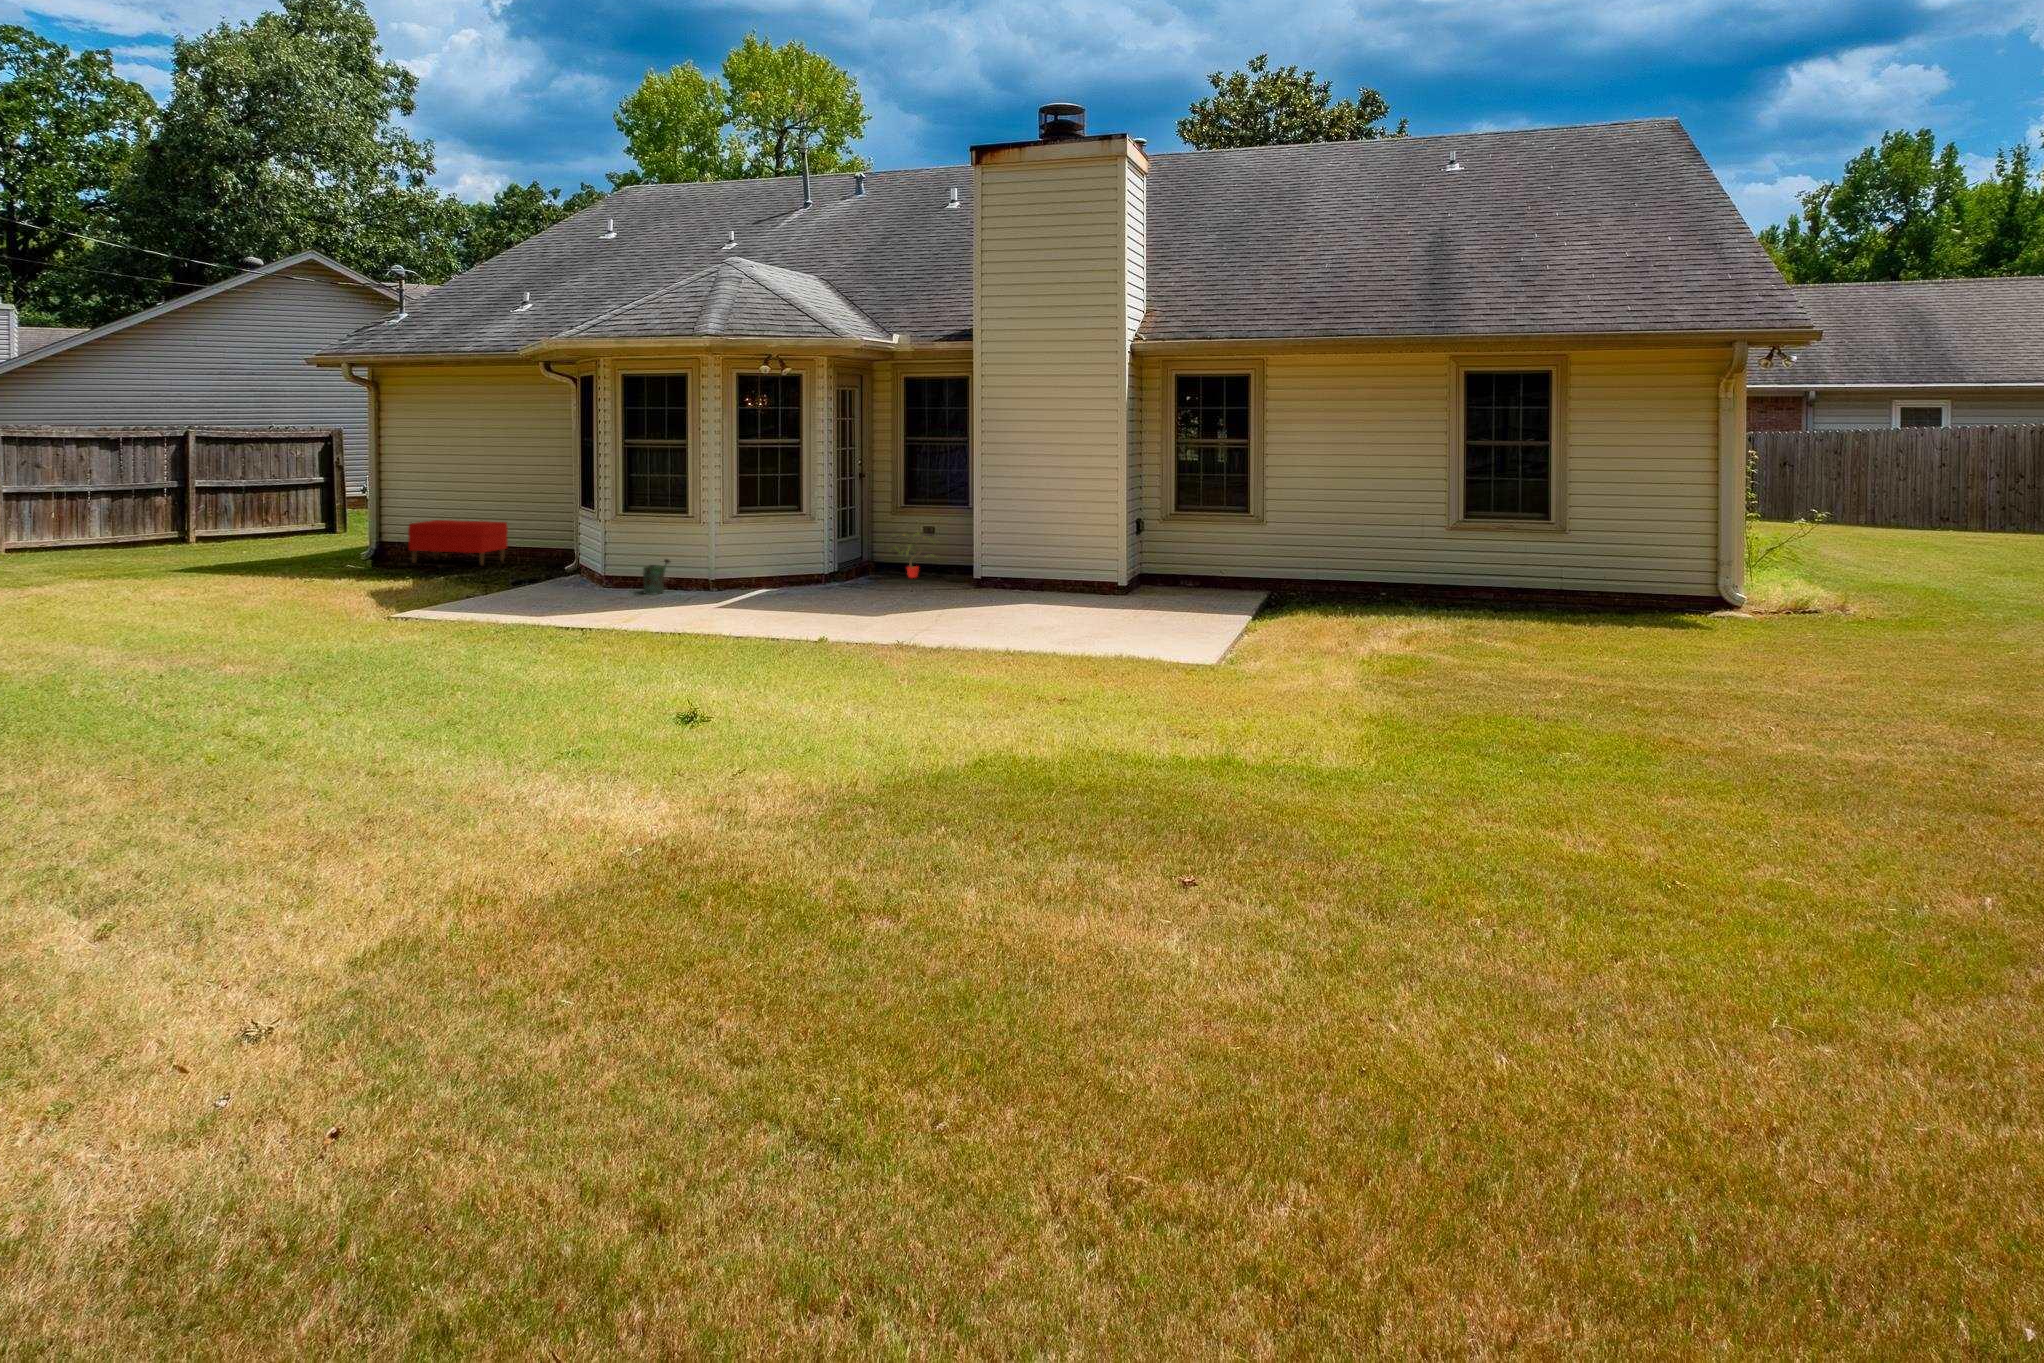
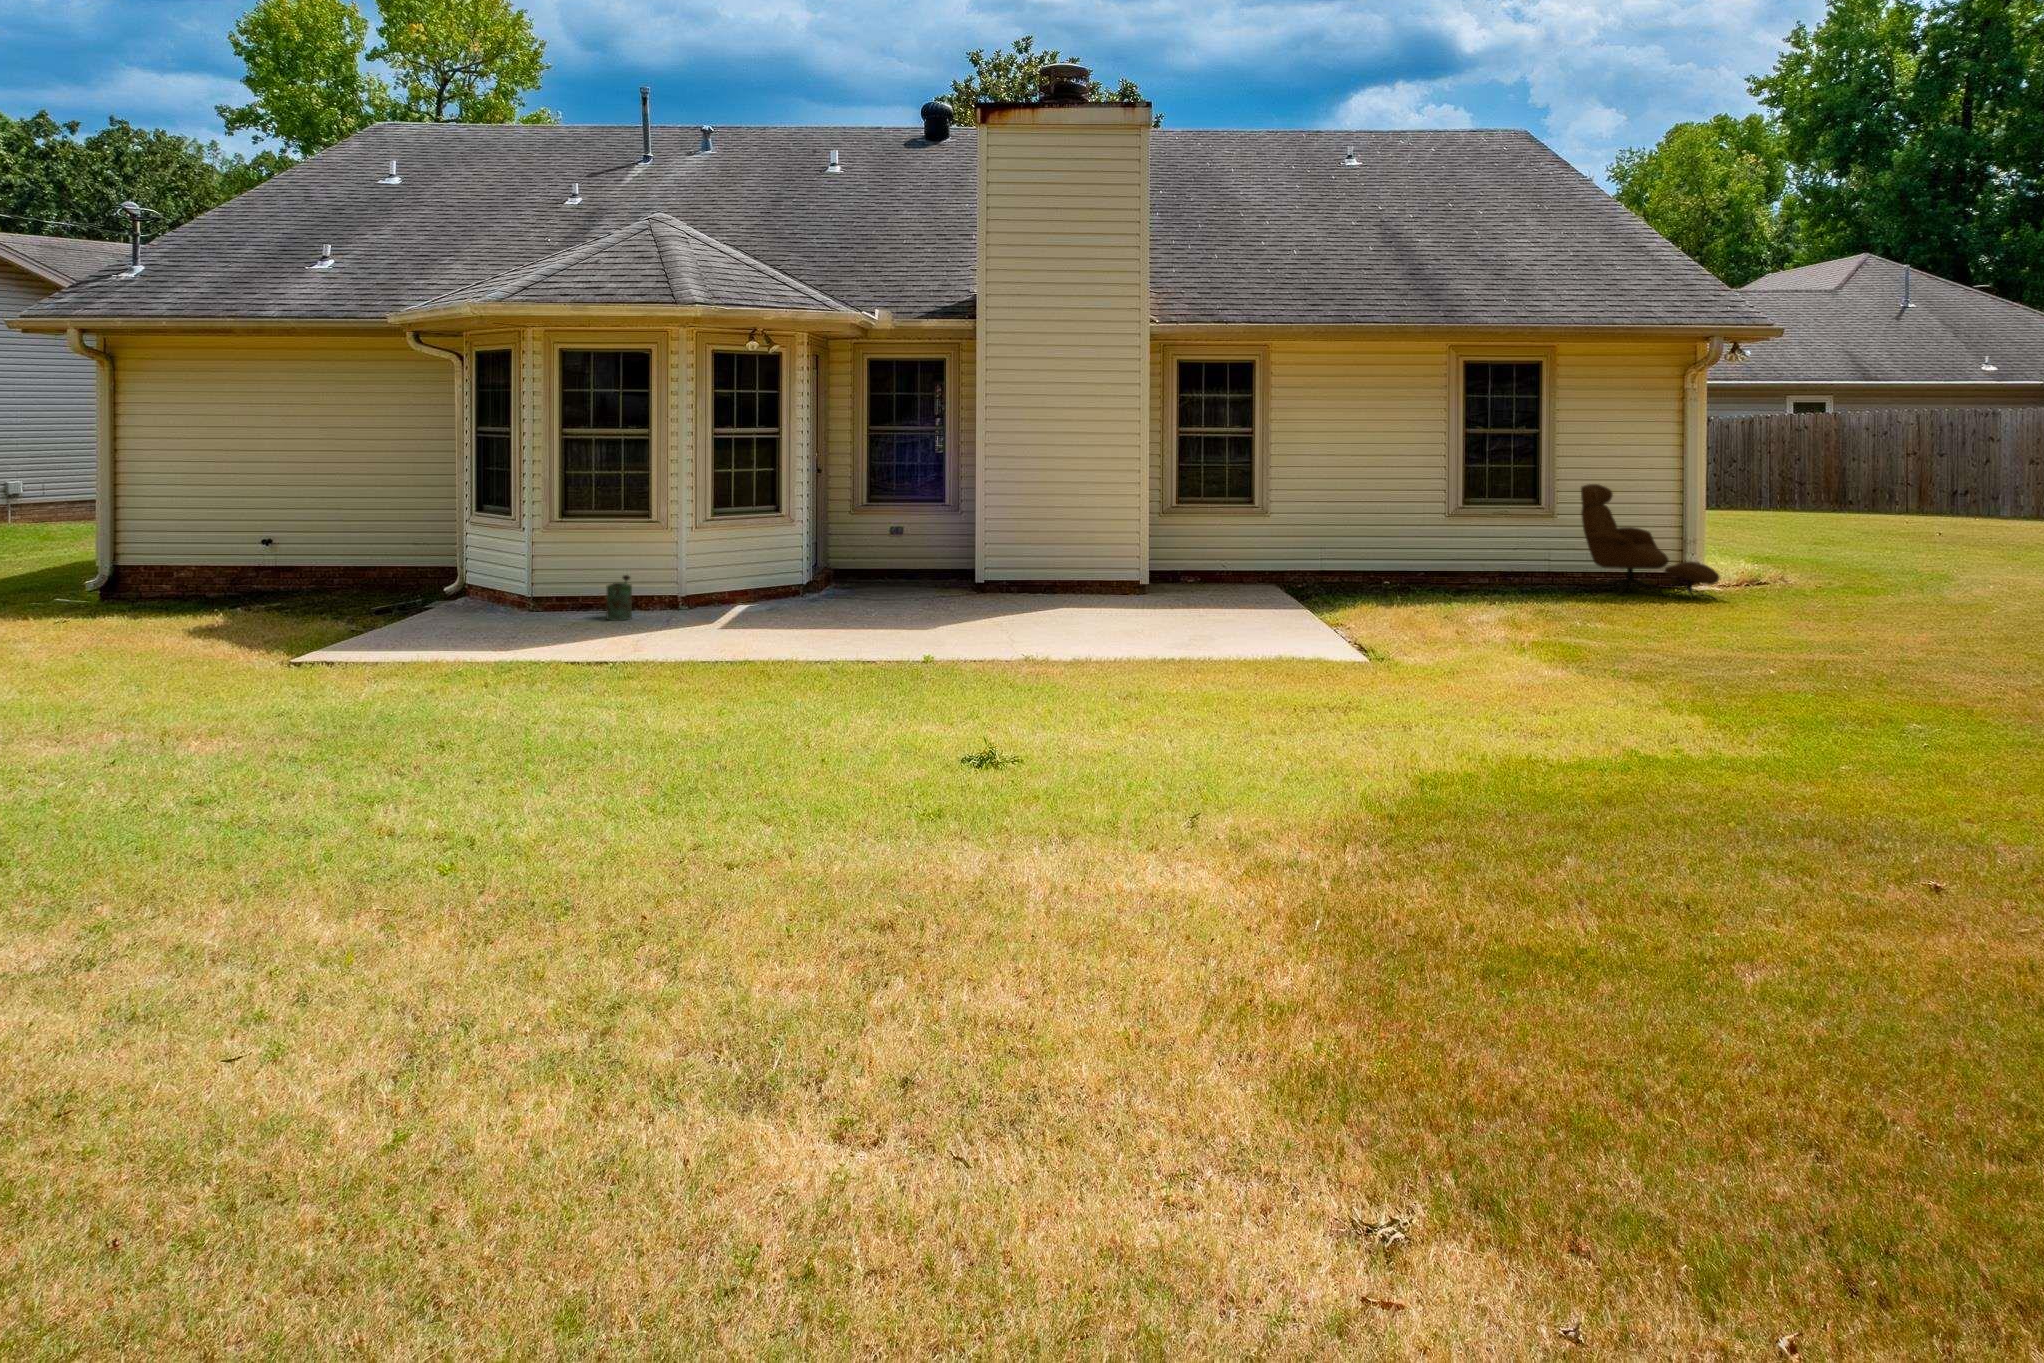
lounge chair: none [1552,499,1684,619] -> present [1581,484,1720,600]
bench: present [408,520,508,565] -> none [182,535,321,593]
potted plant: present [891,533,937,578] -> none [855,534,919,588]

